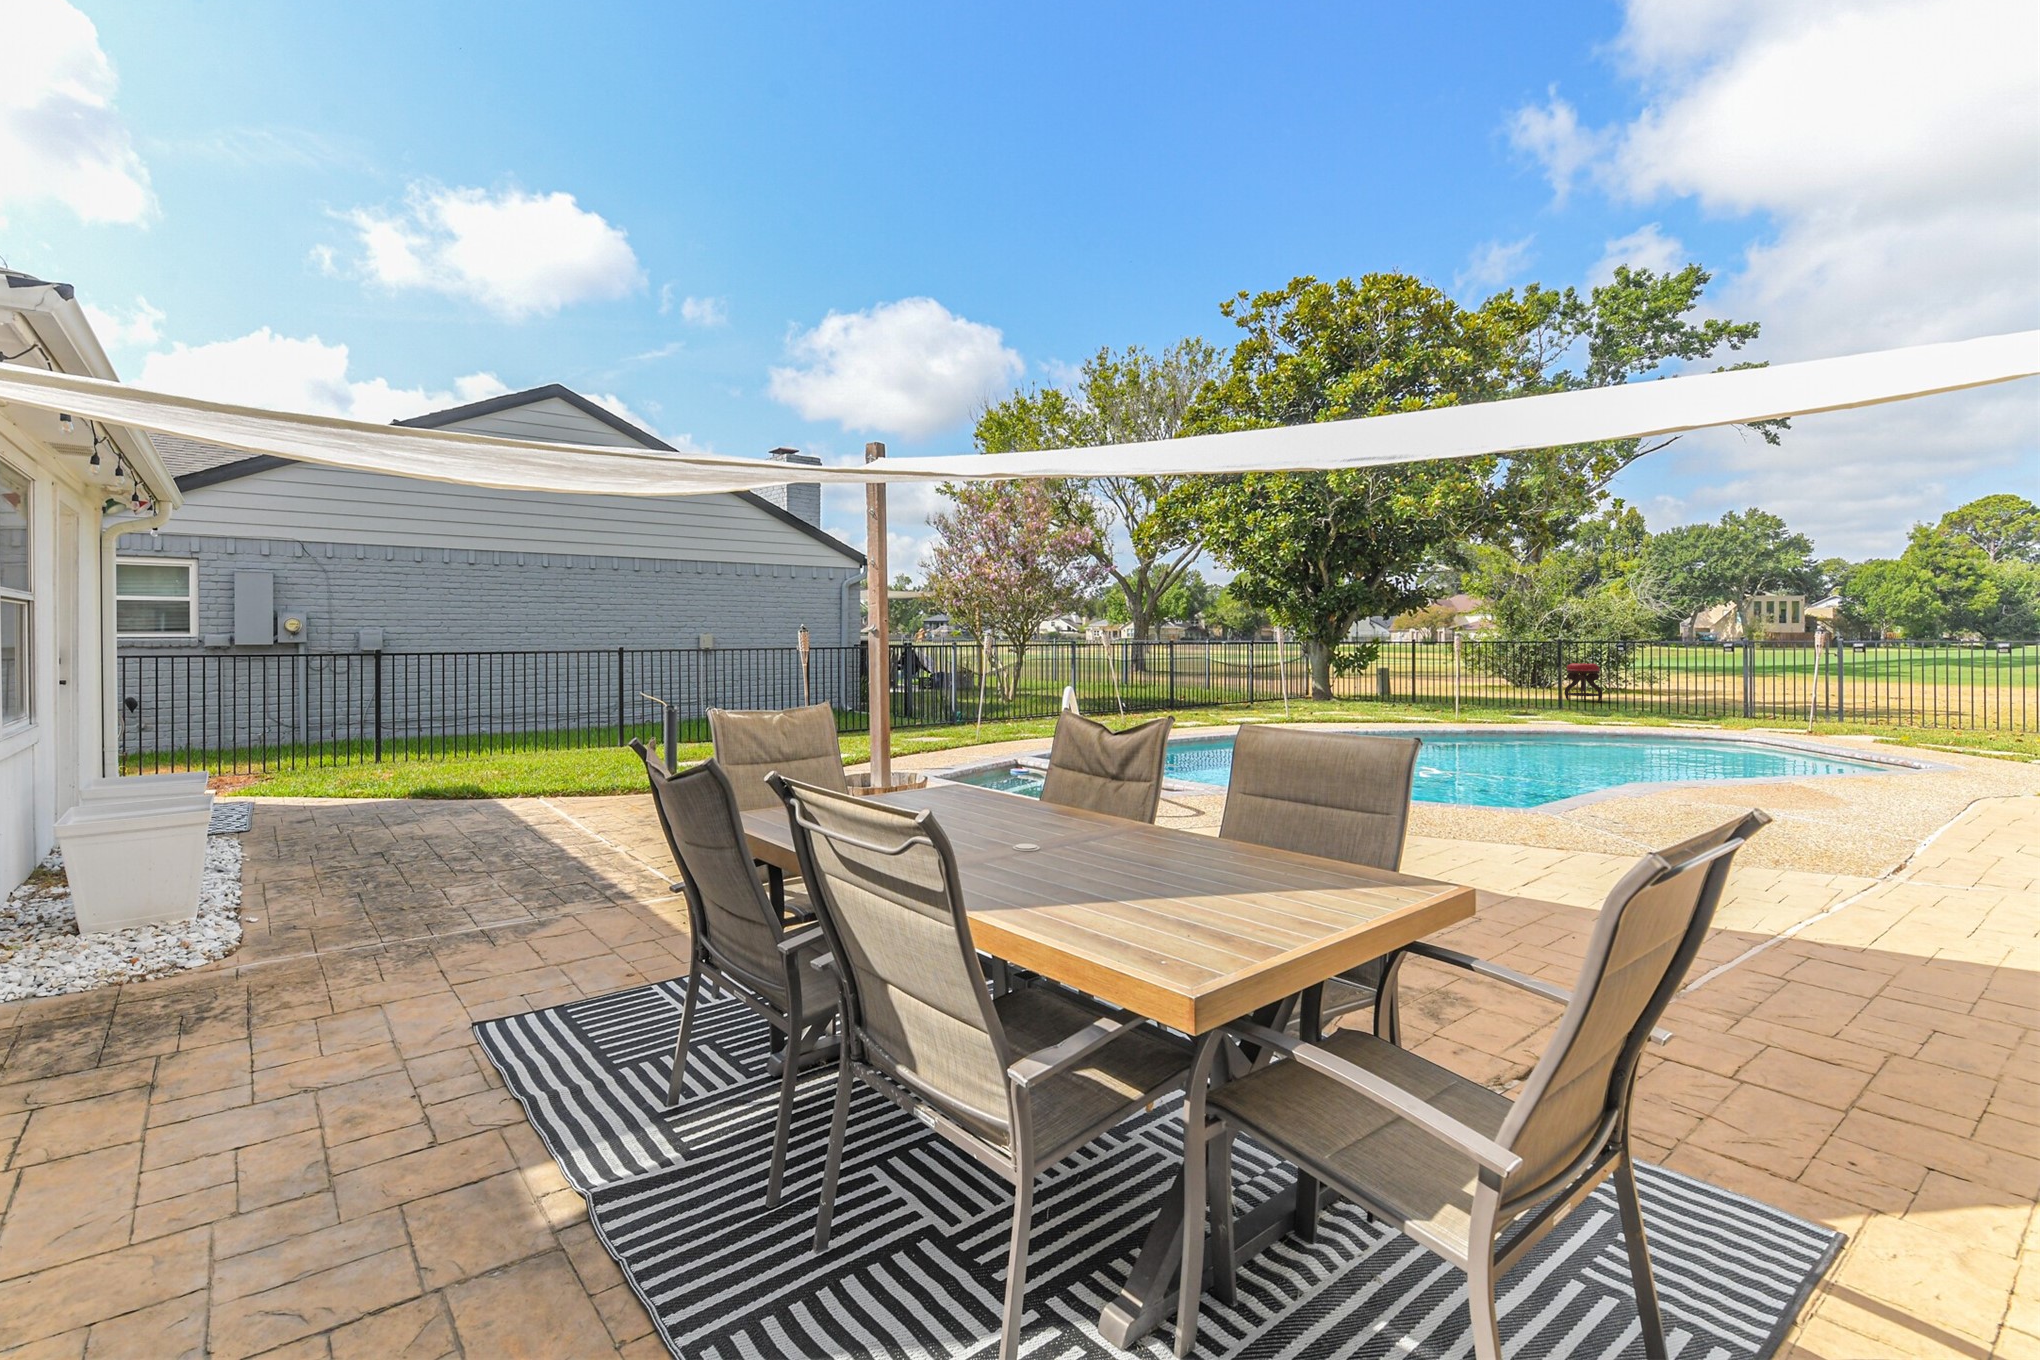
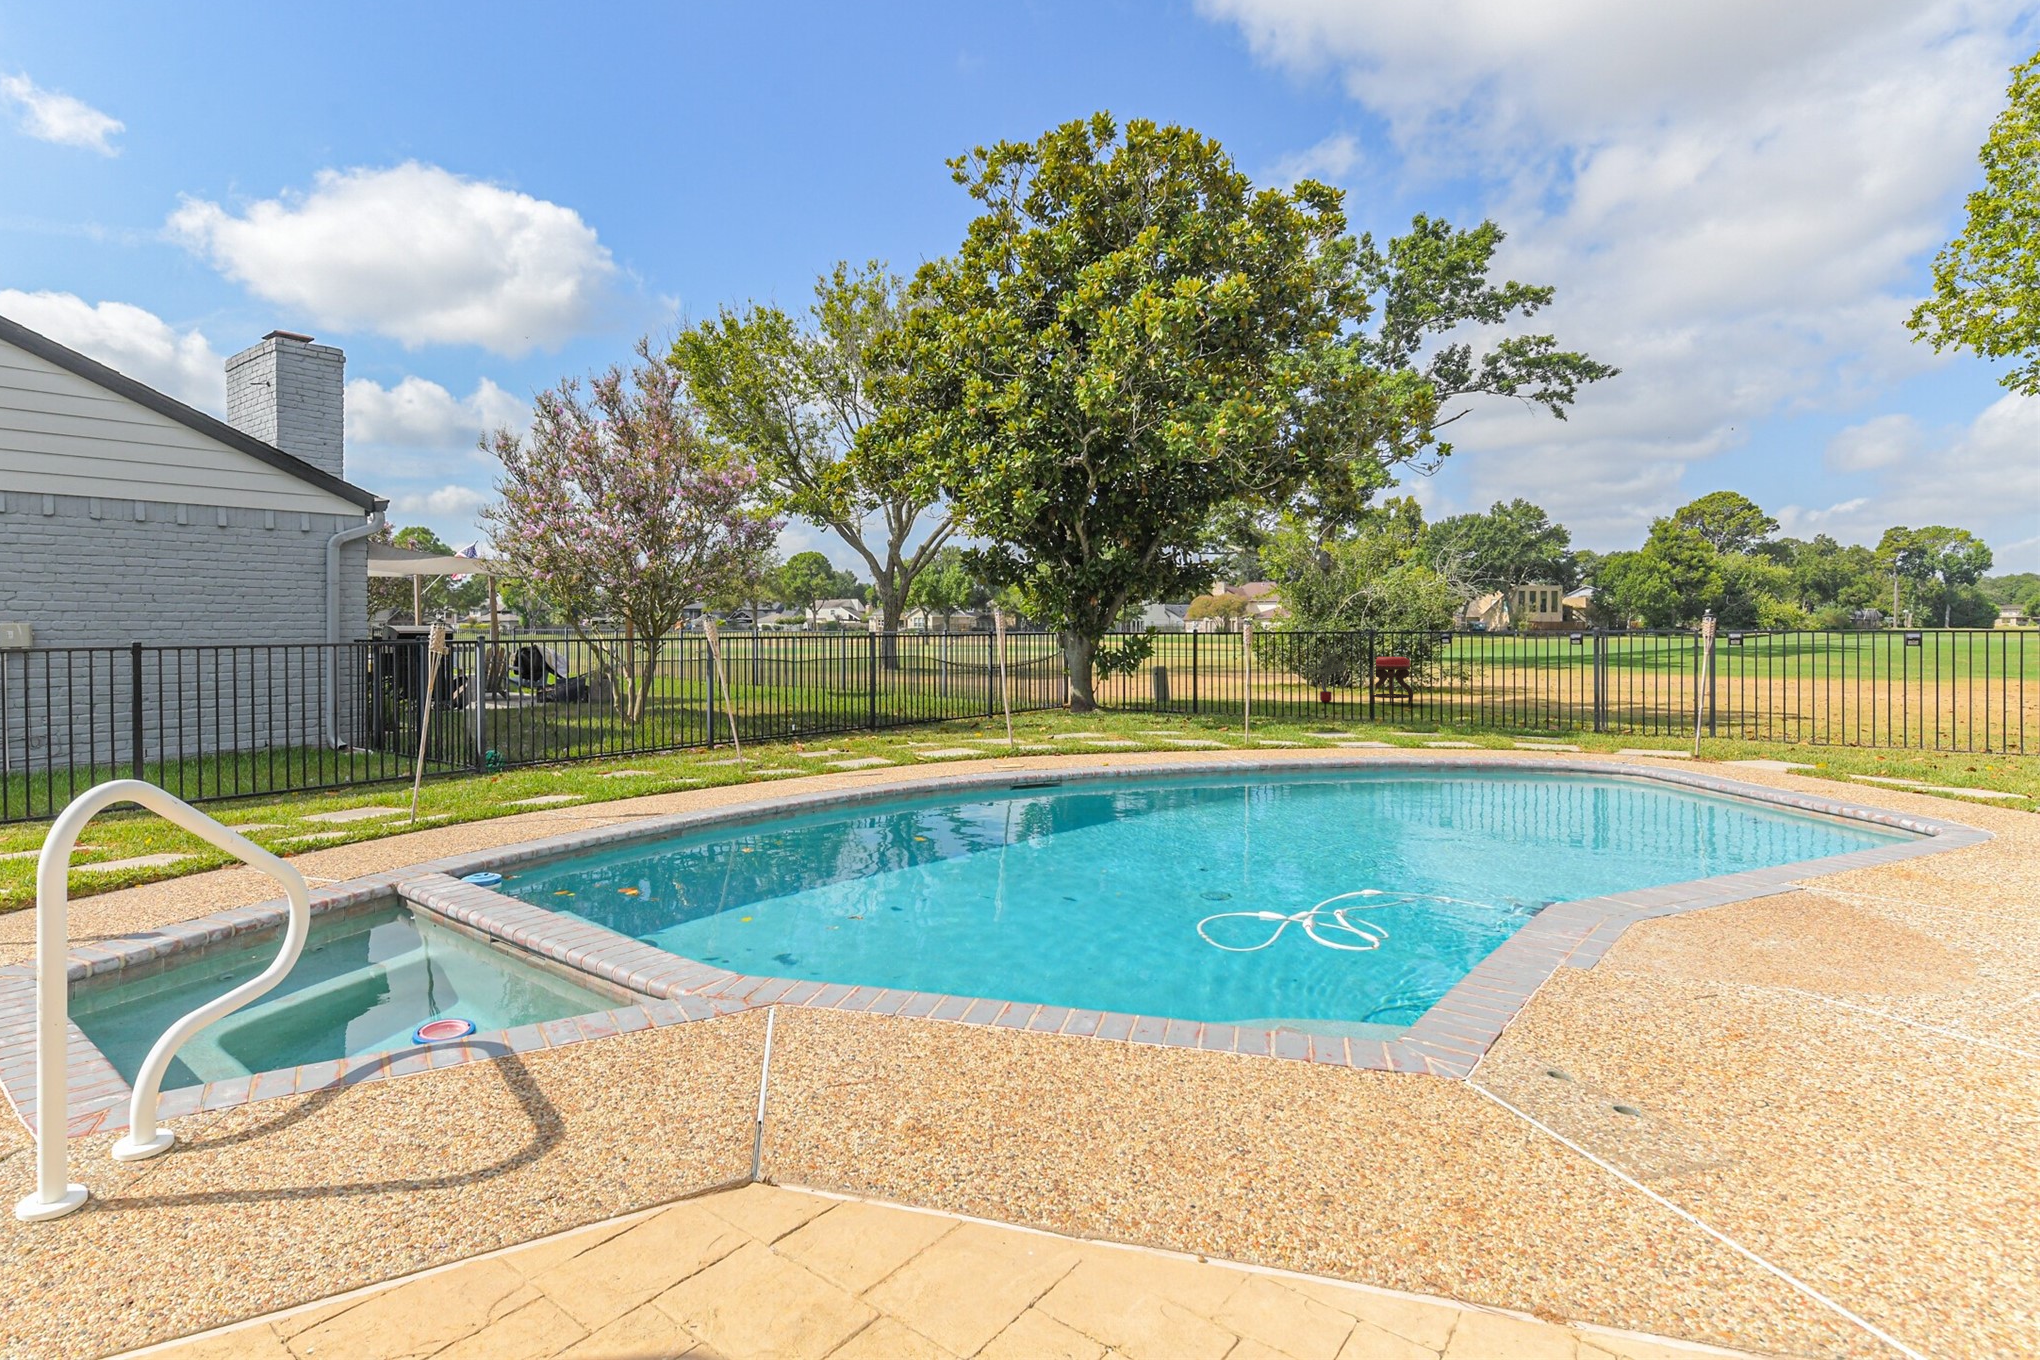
potted tree: none [1508,654,1545,699] -> present [1306,646,1347,702]

